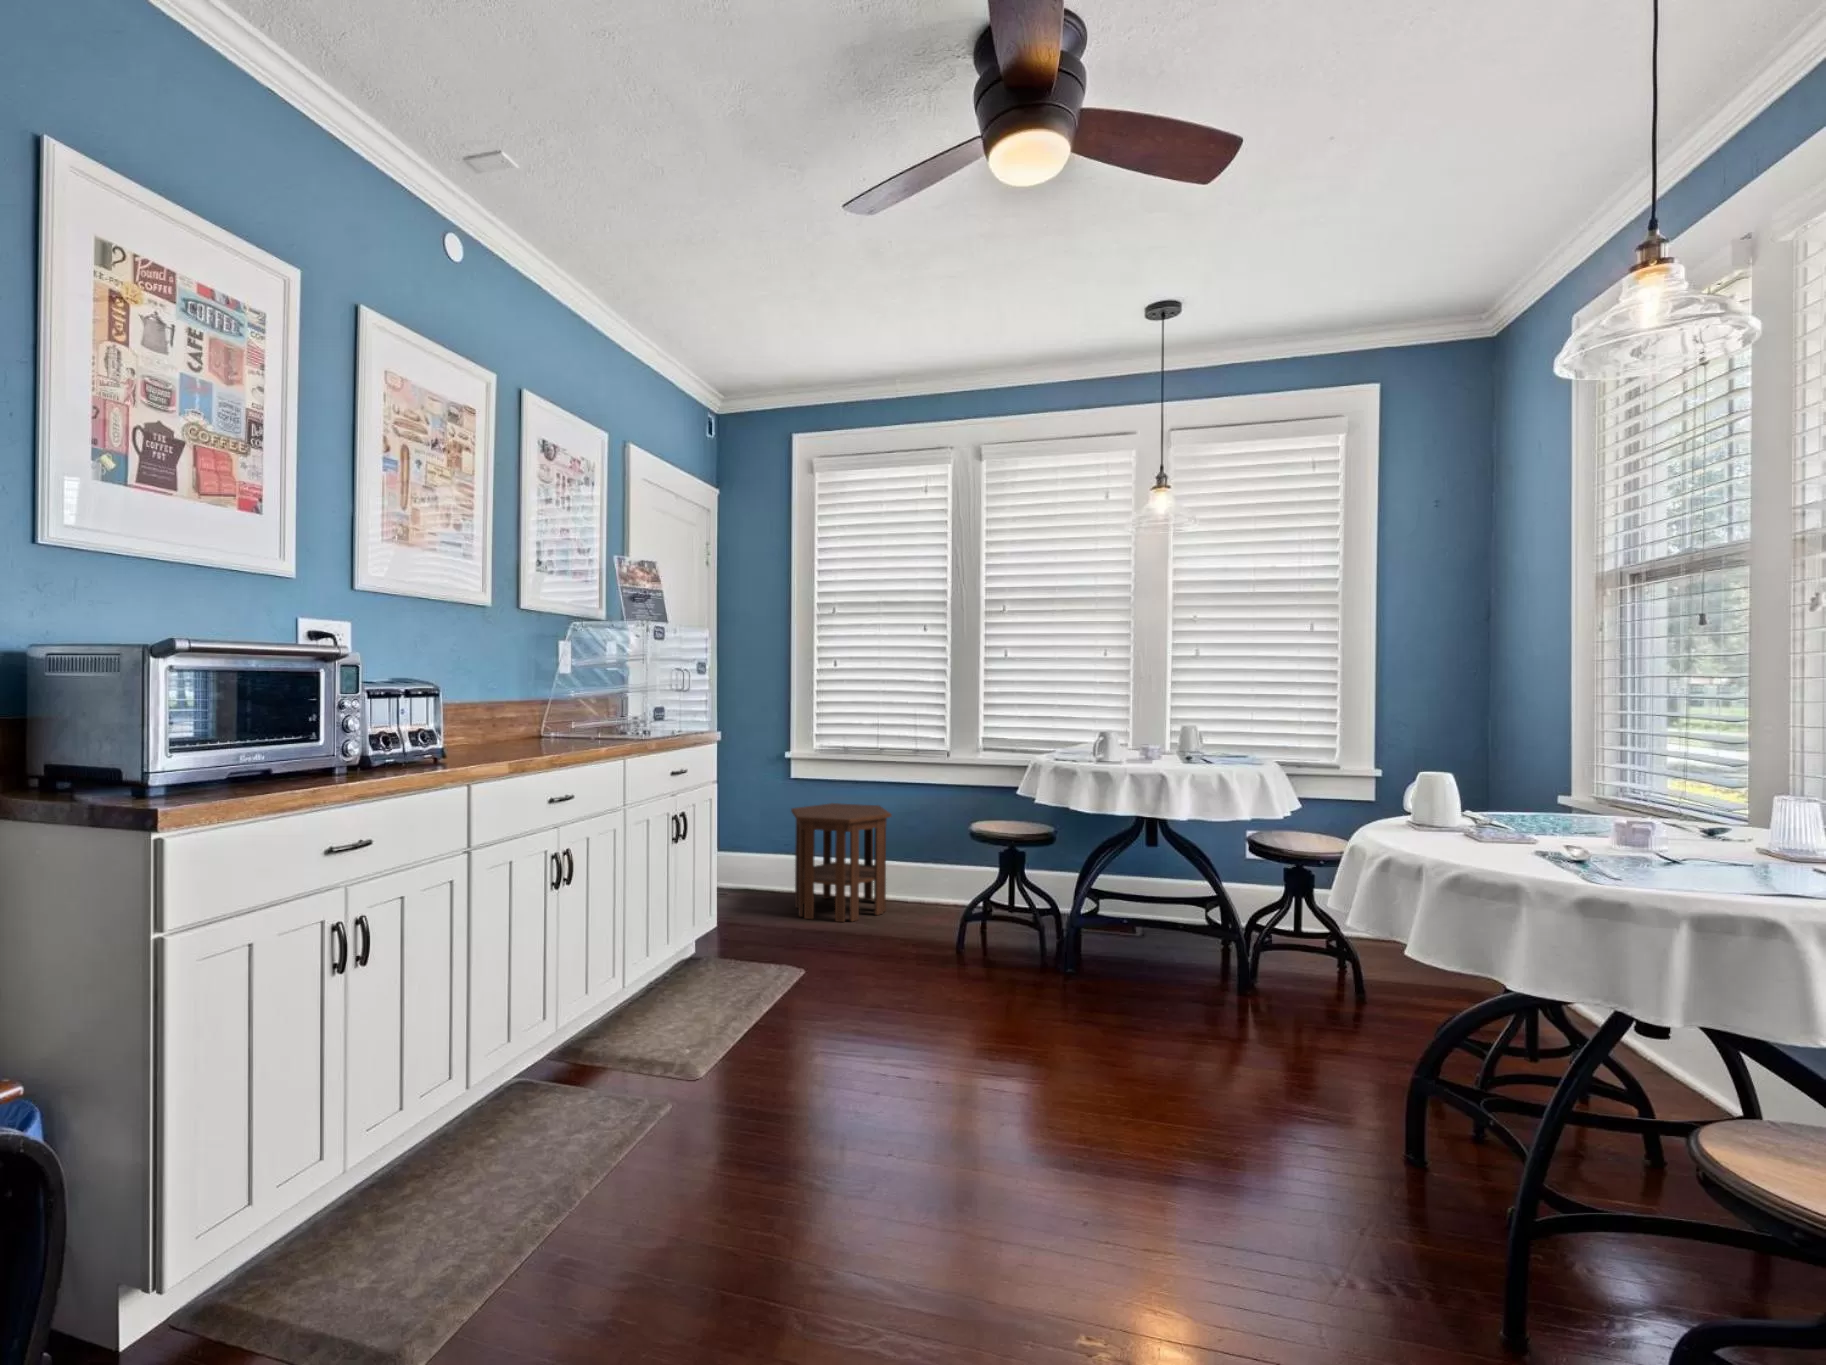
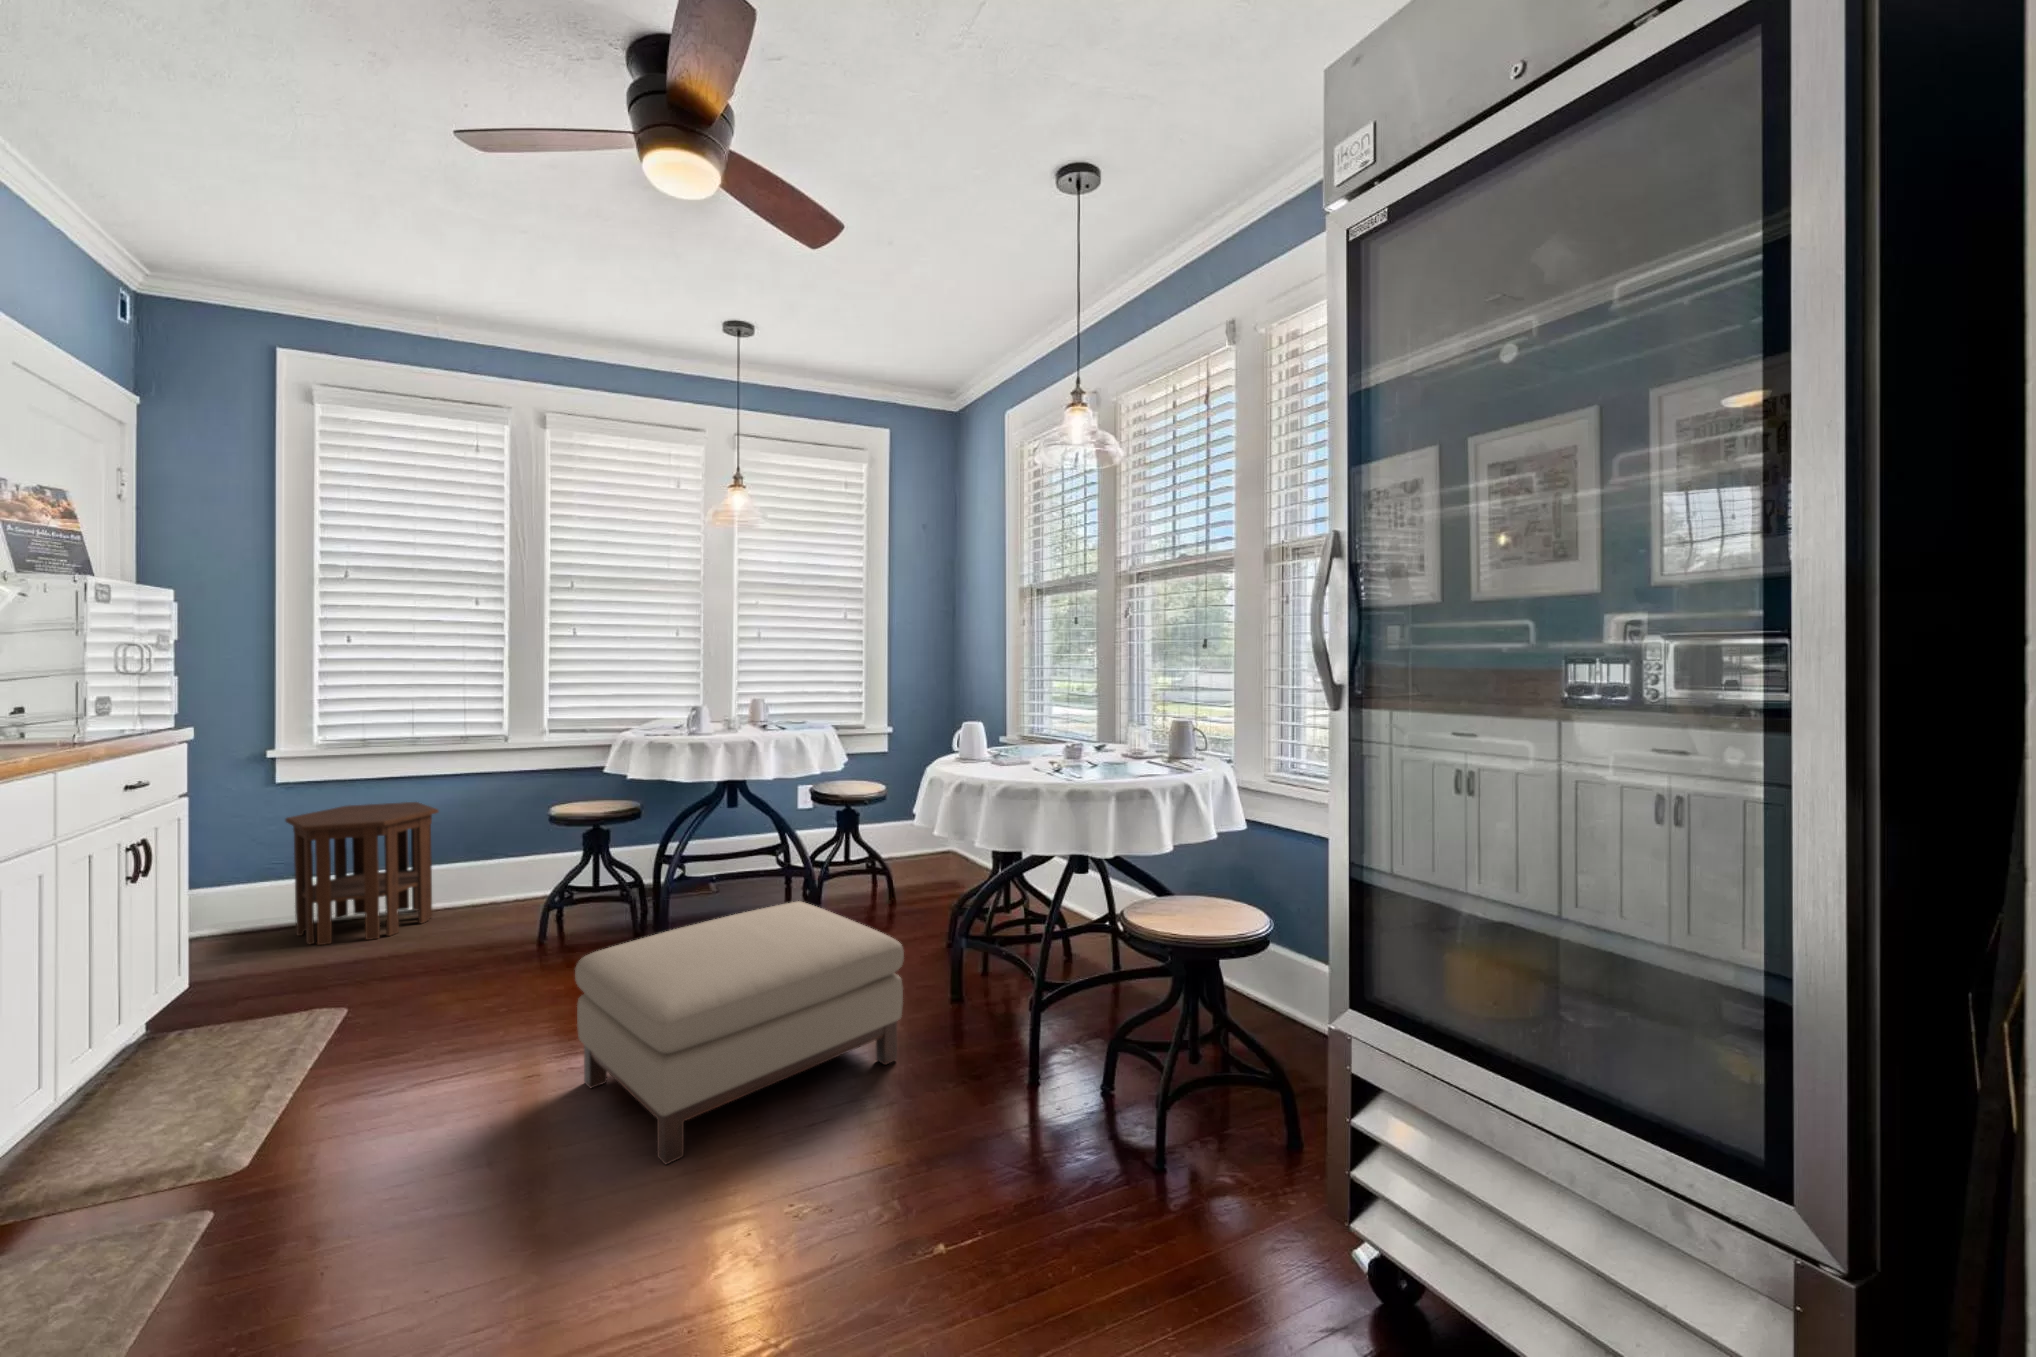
ottoman: none [946,969,1327,1251] -> present [575,901,904,1164]

